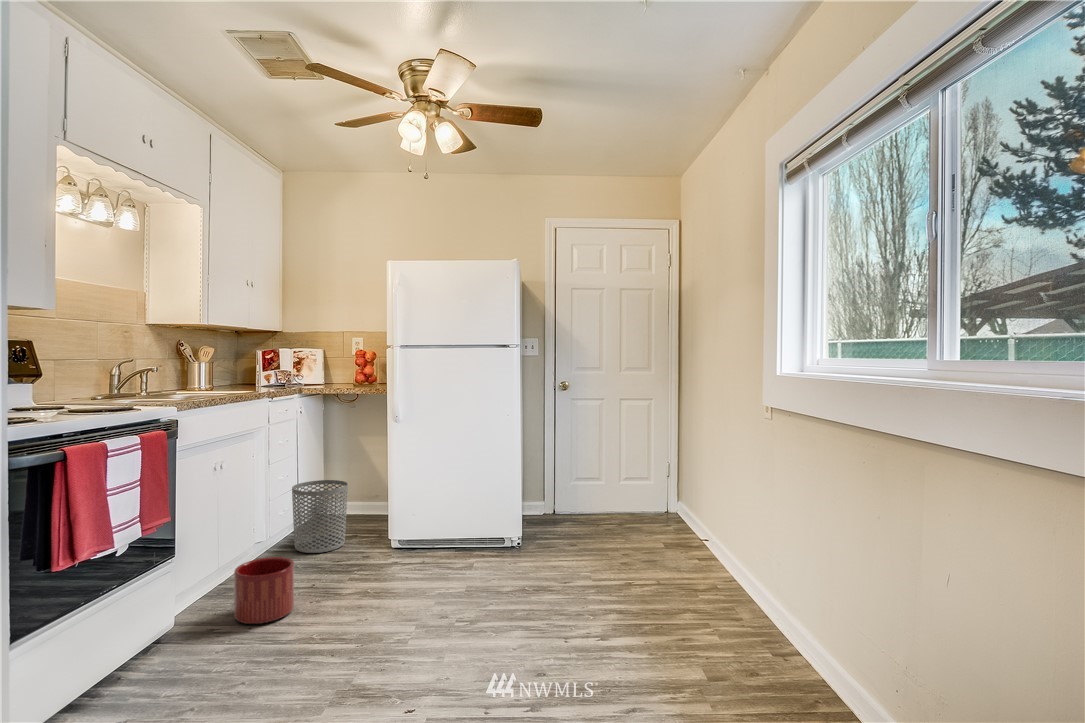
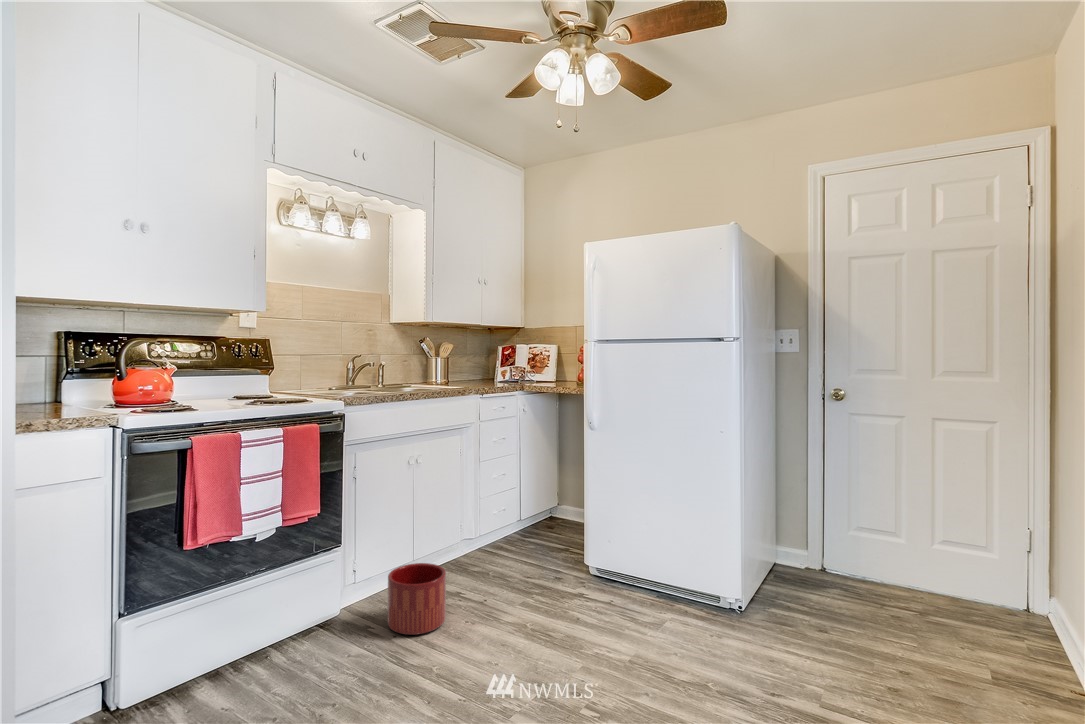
waste bin: present [292,480,348,553] -> none [497,484,552,563]

